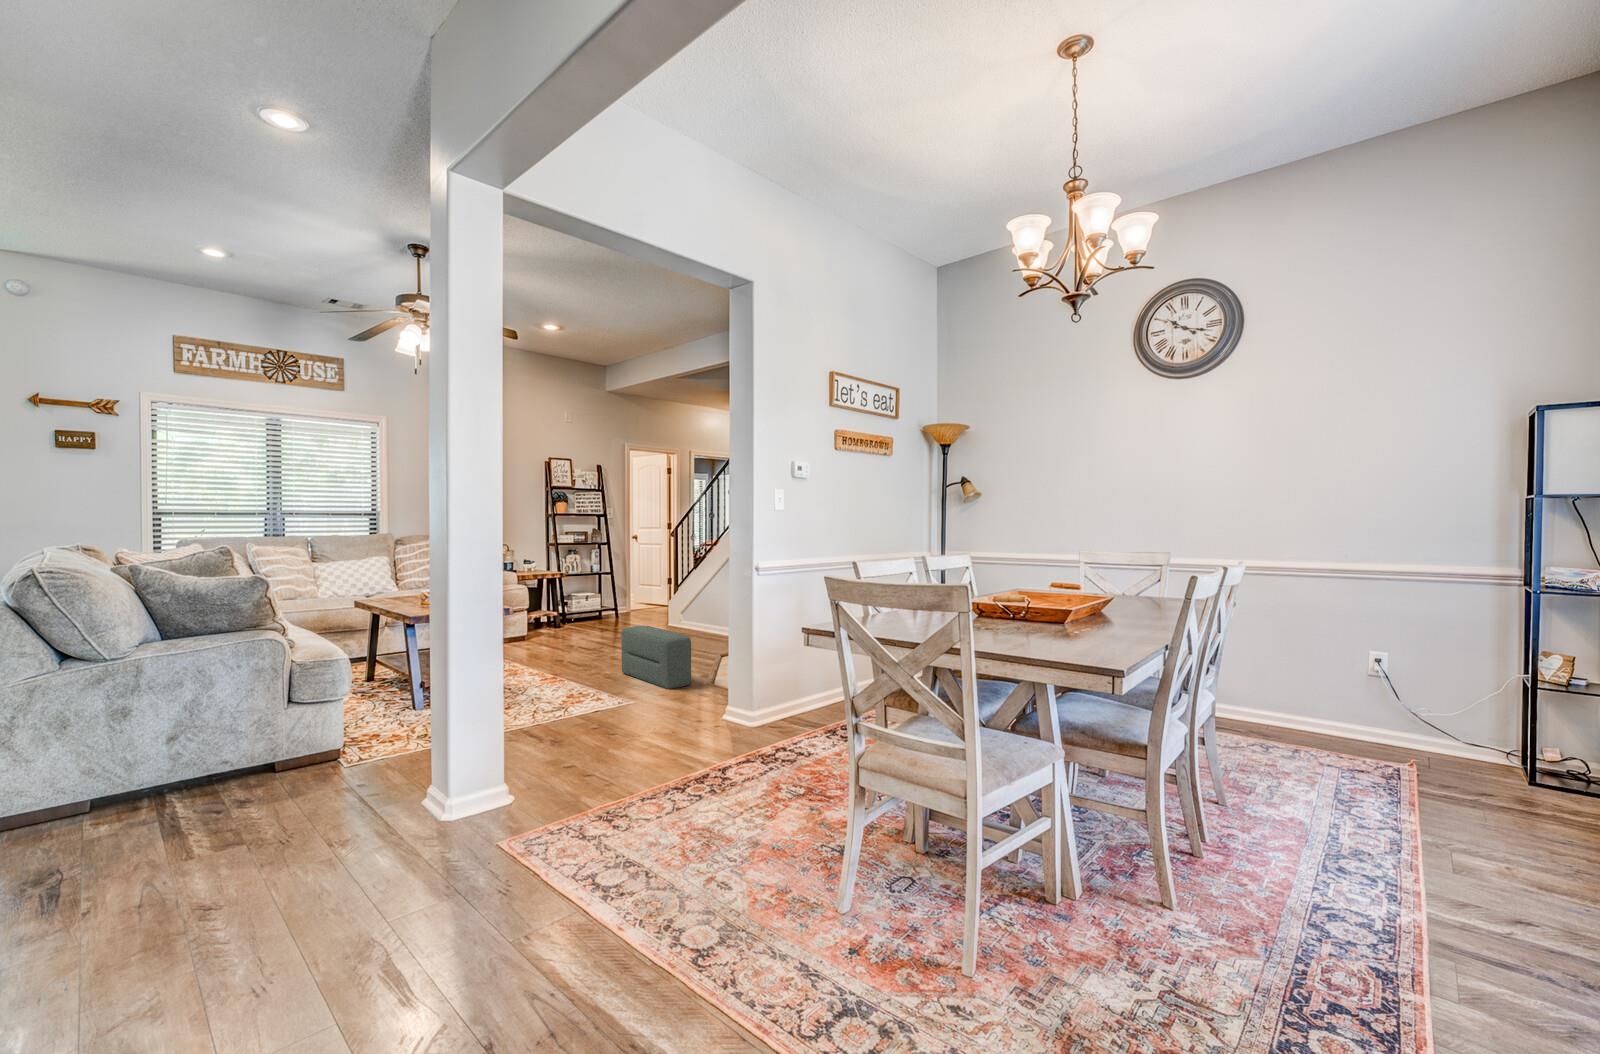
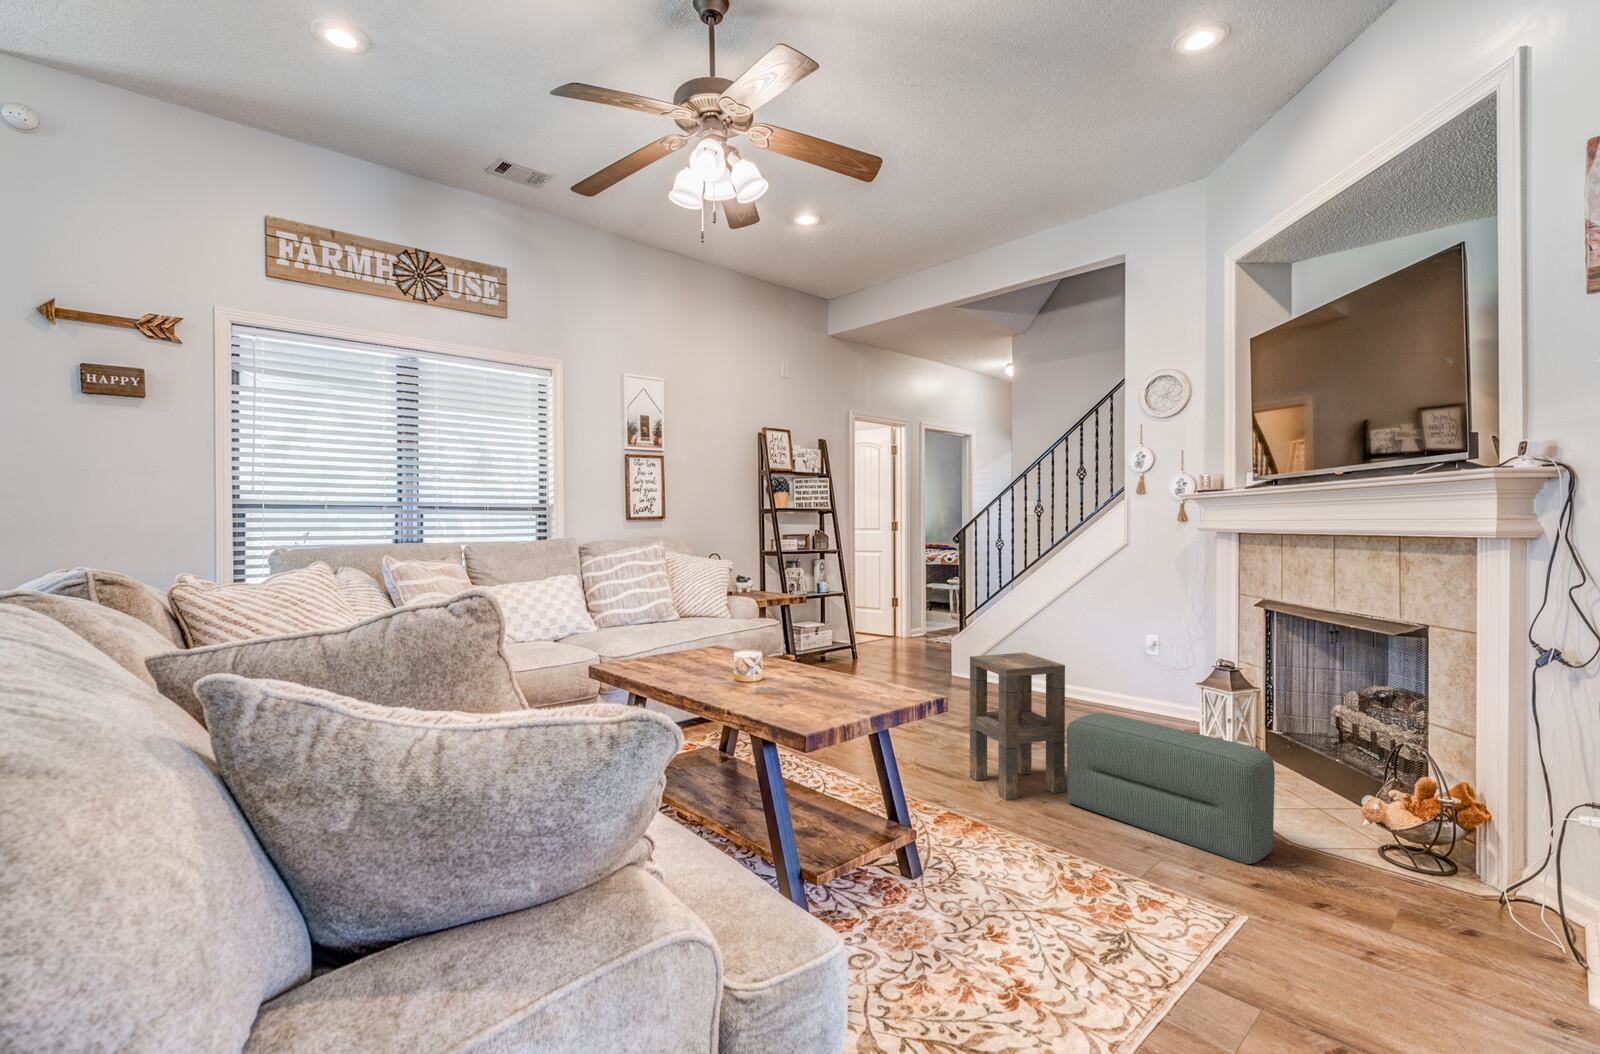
side table: none [588,597,629,673] -> present [970,653,1065,800]

